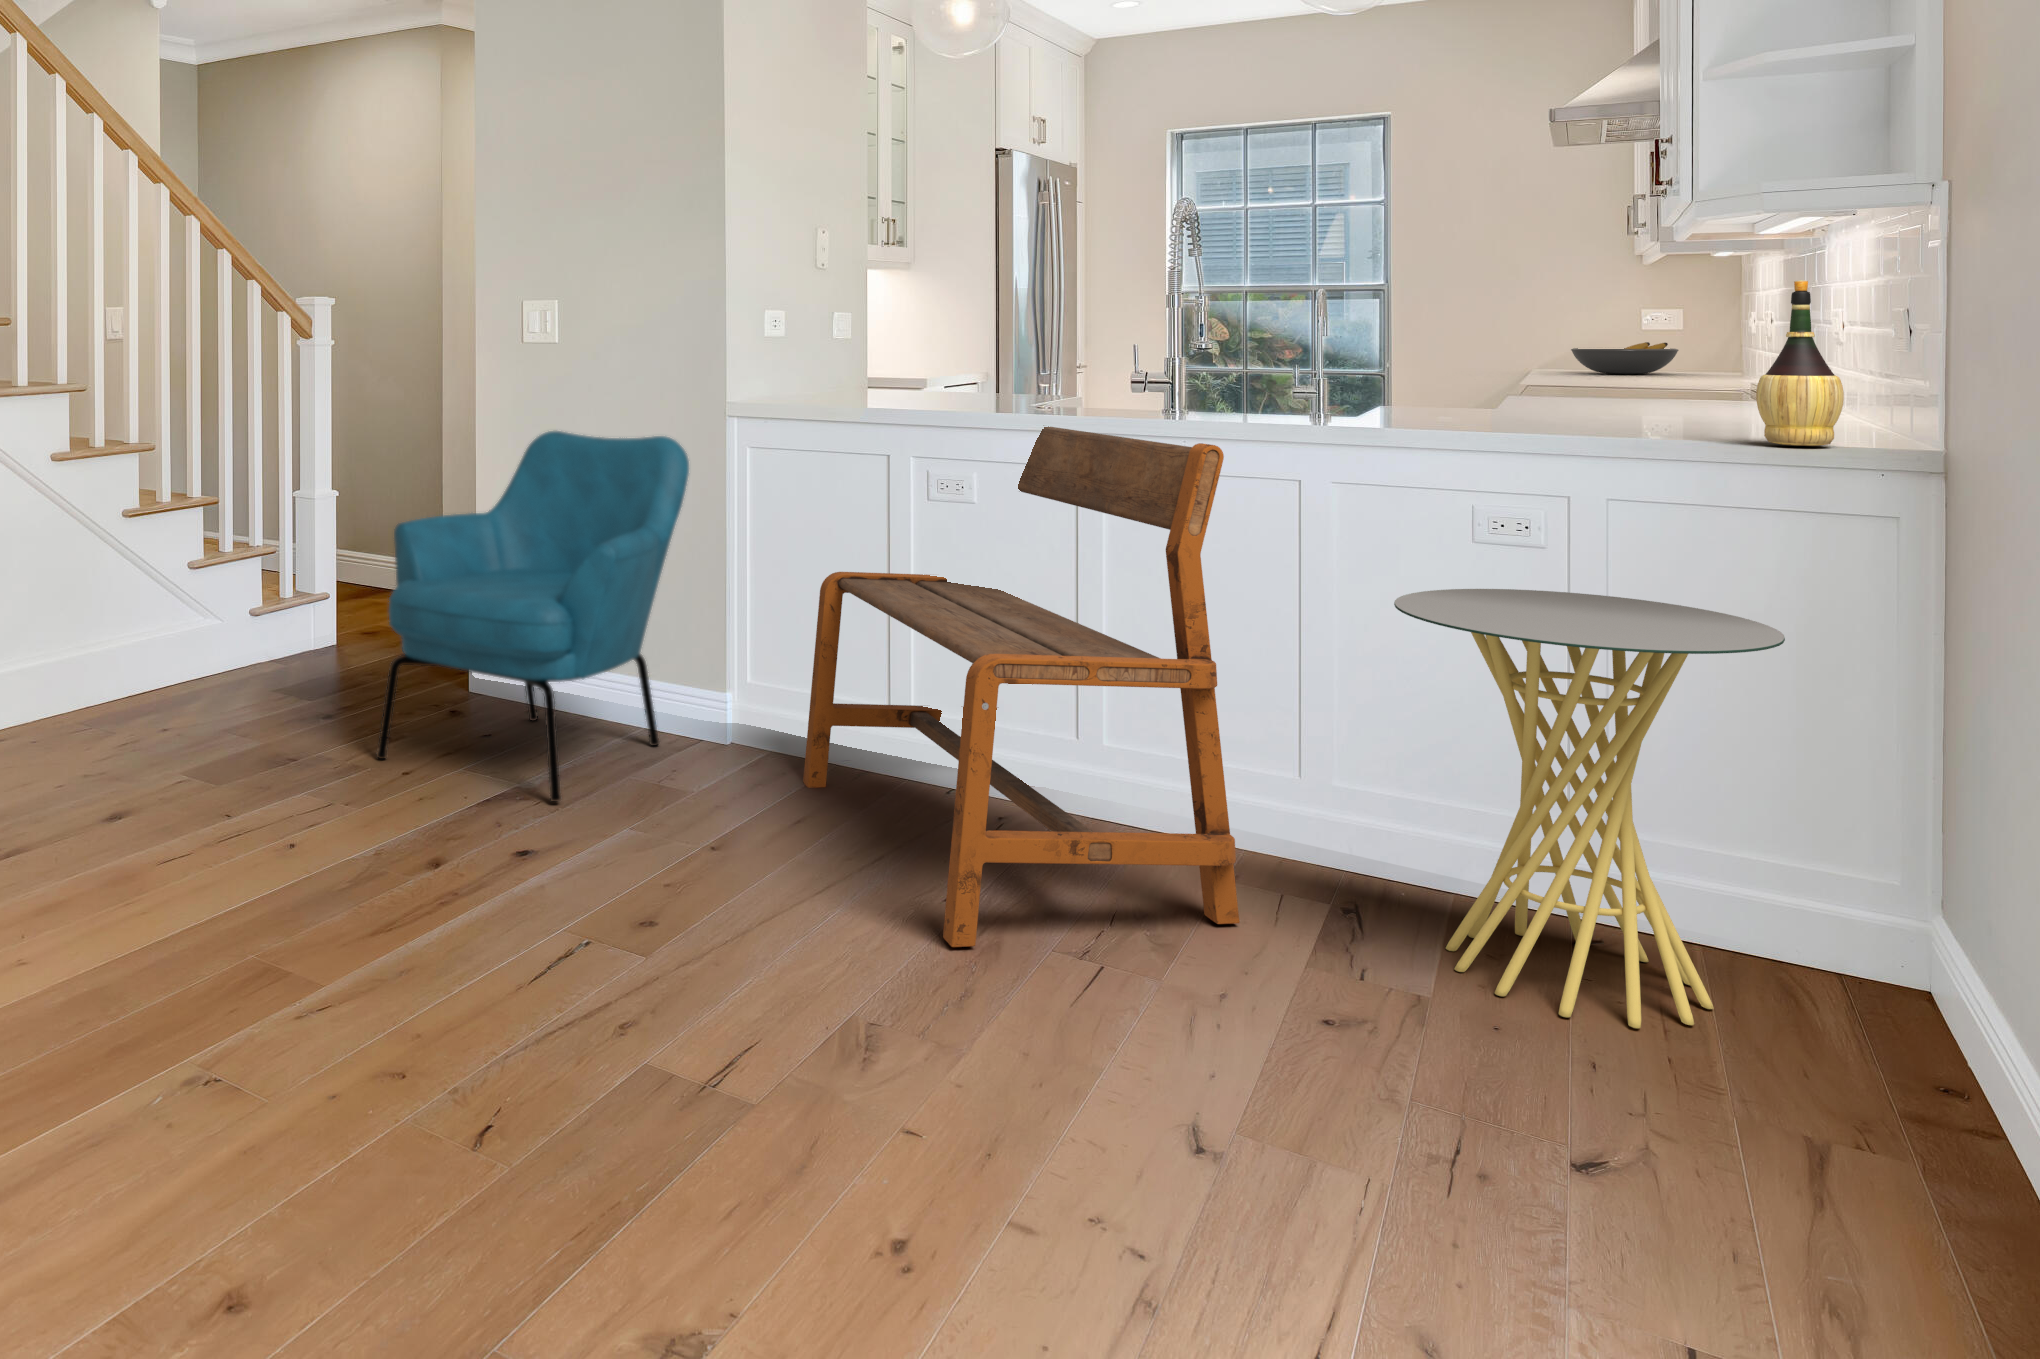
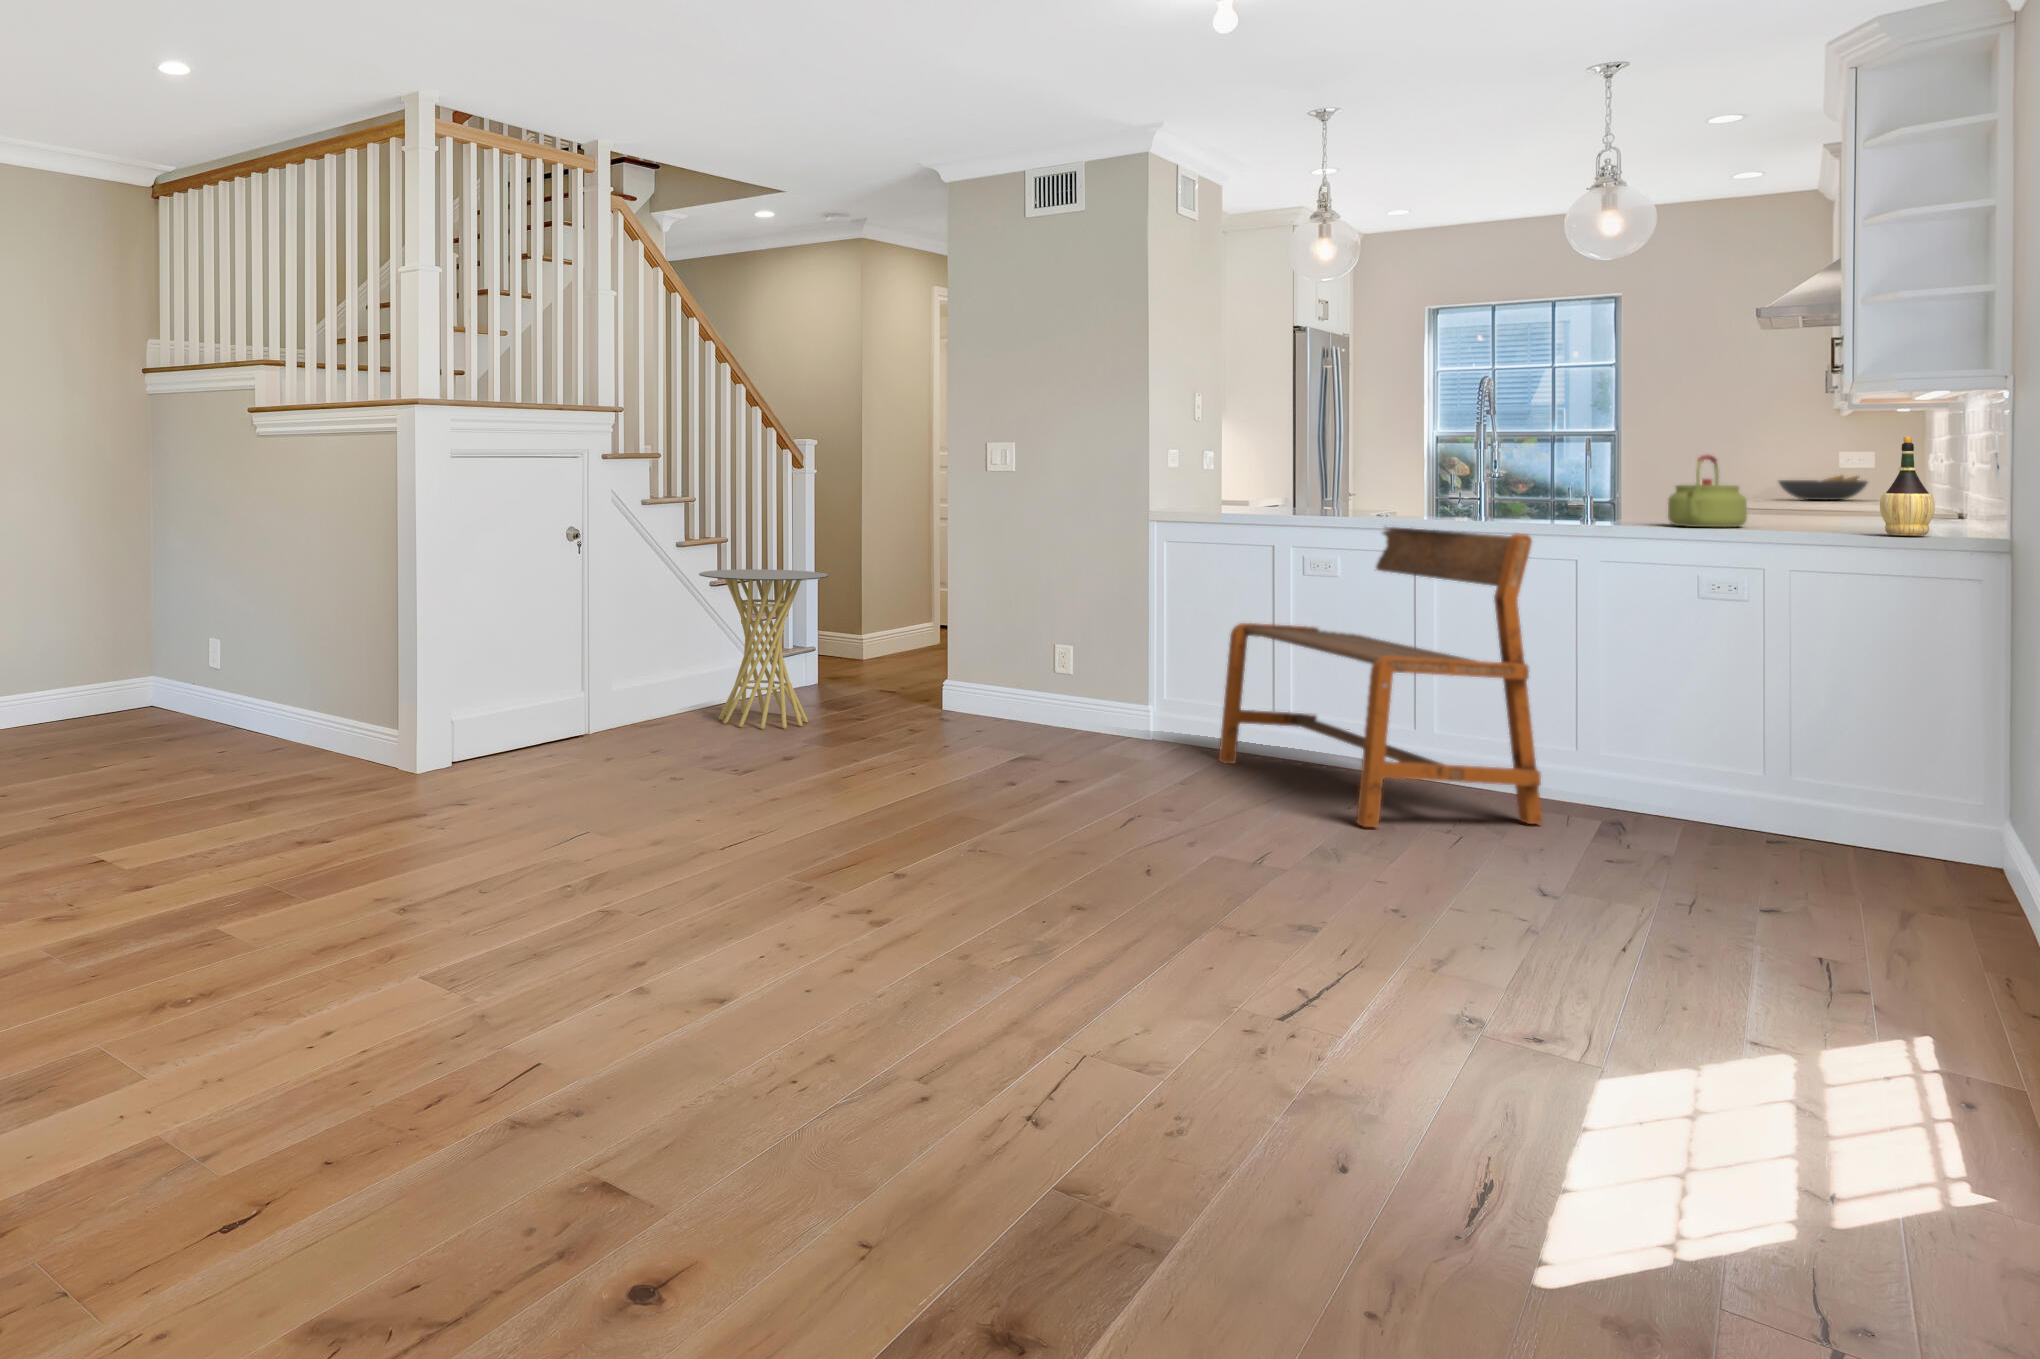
kettle: none [1435,313,1548,426] -> present [1668,455,1747,528]
armchair: present [377,431,689,802] -> none [918,532,1126,764]
side table: present [1394,589,1785,1028] -> present [699,569,828,729]

